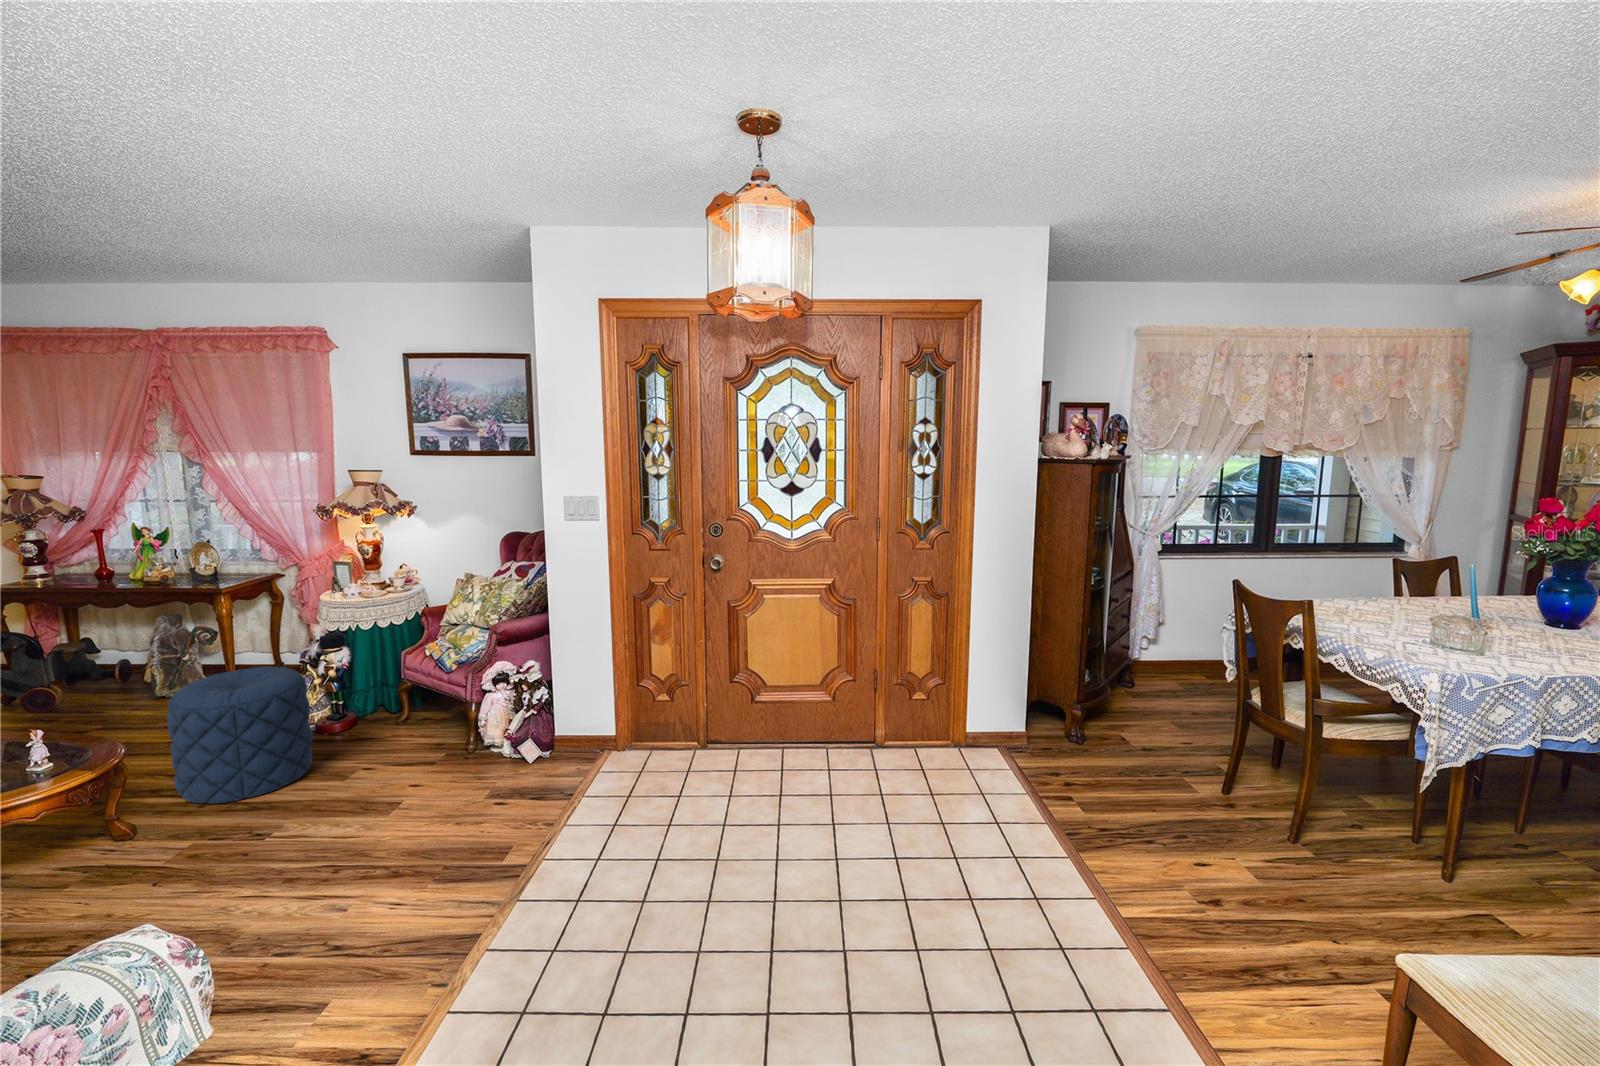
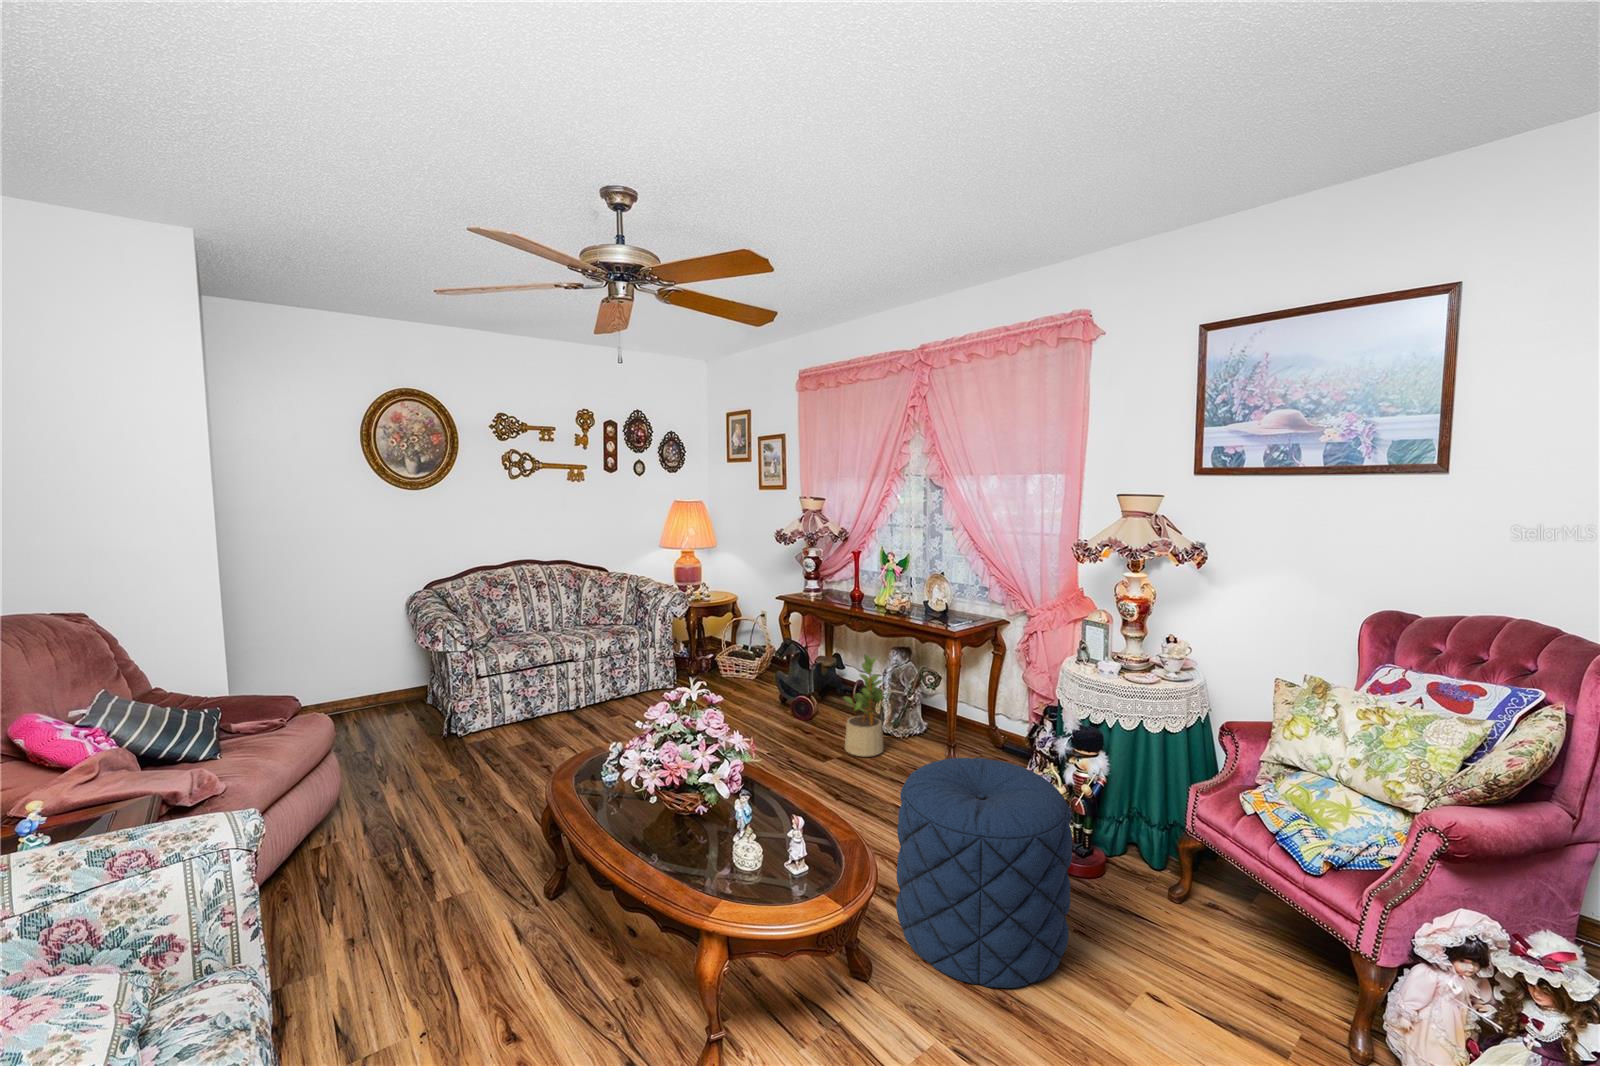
potted plant: none [100,626,160,722] -> present [844,655,884,756]

